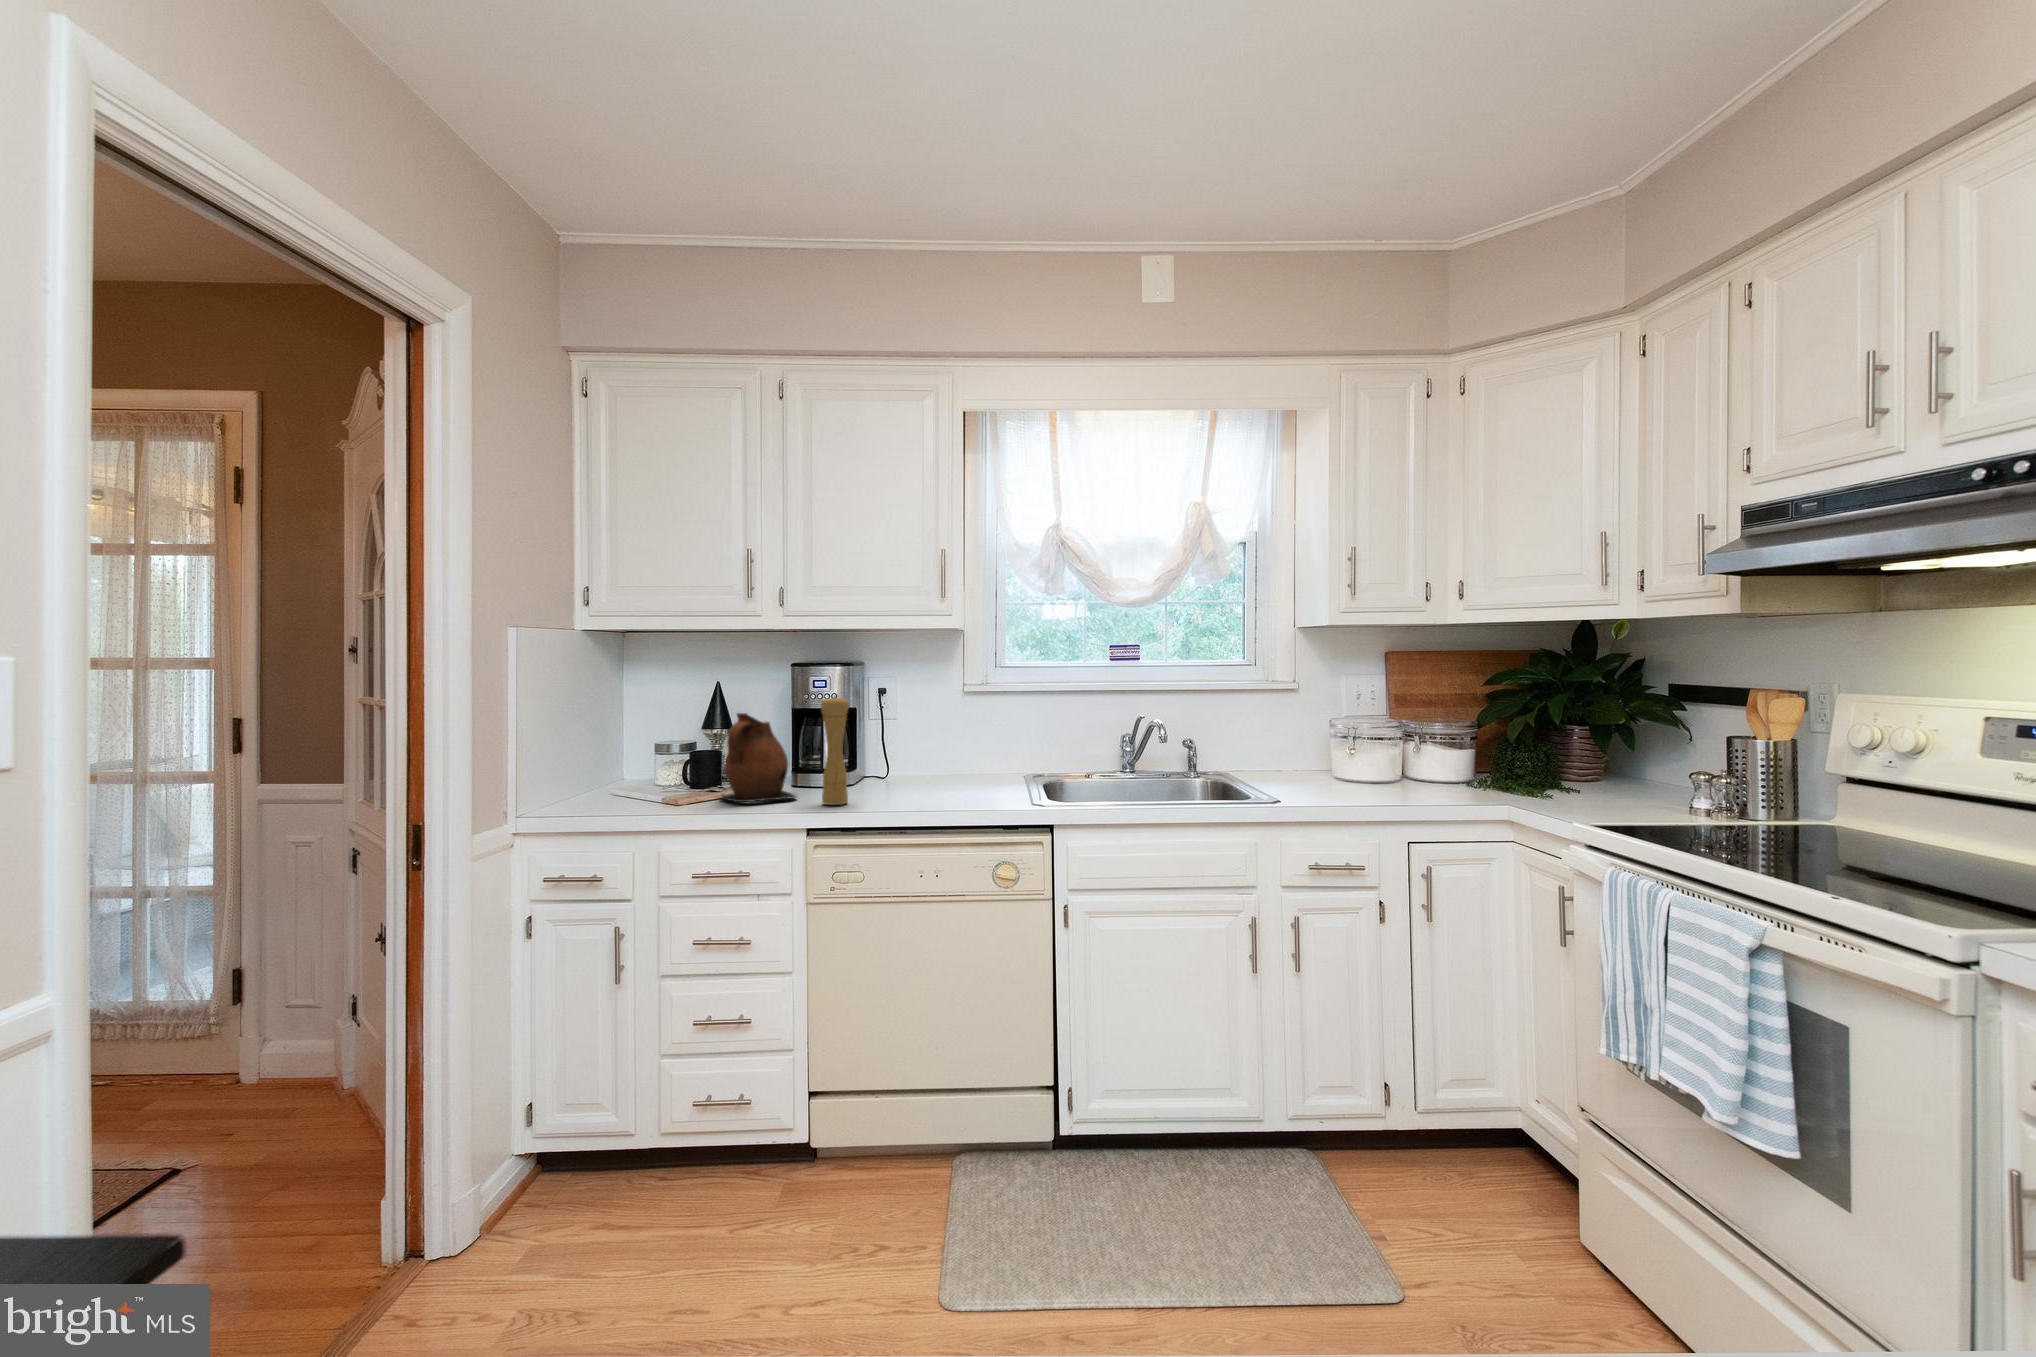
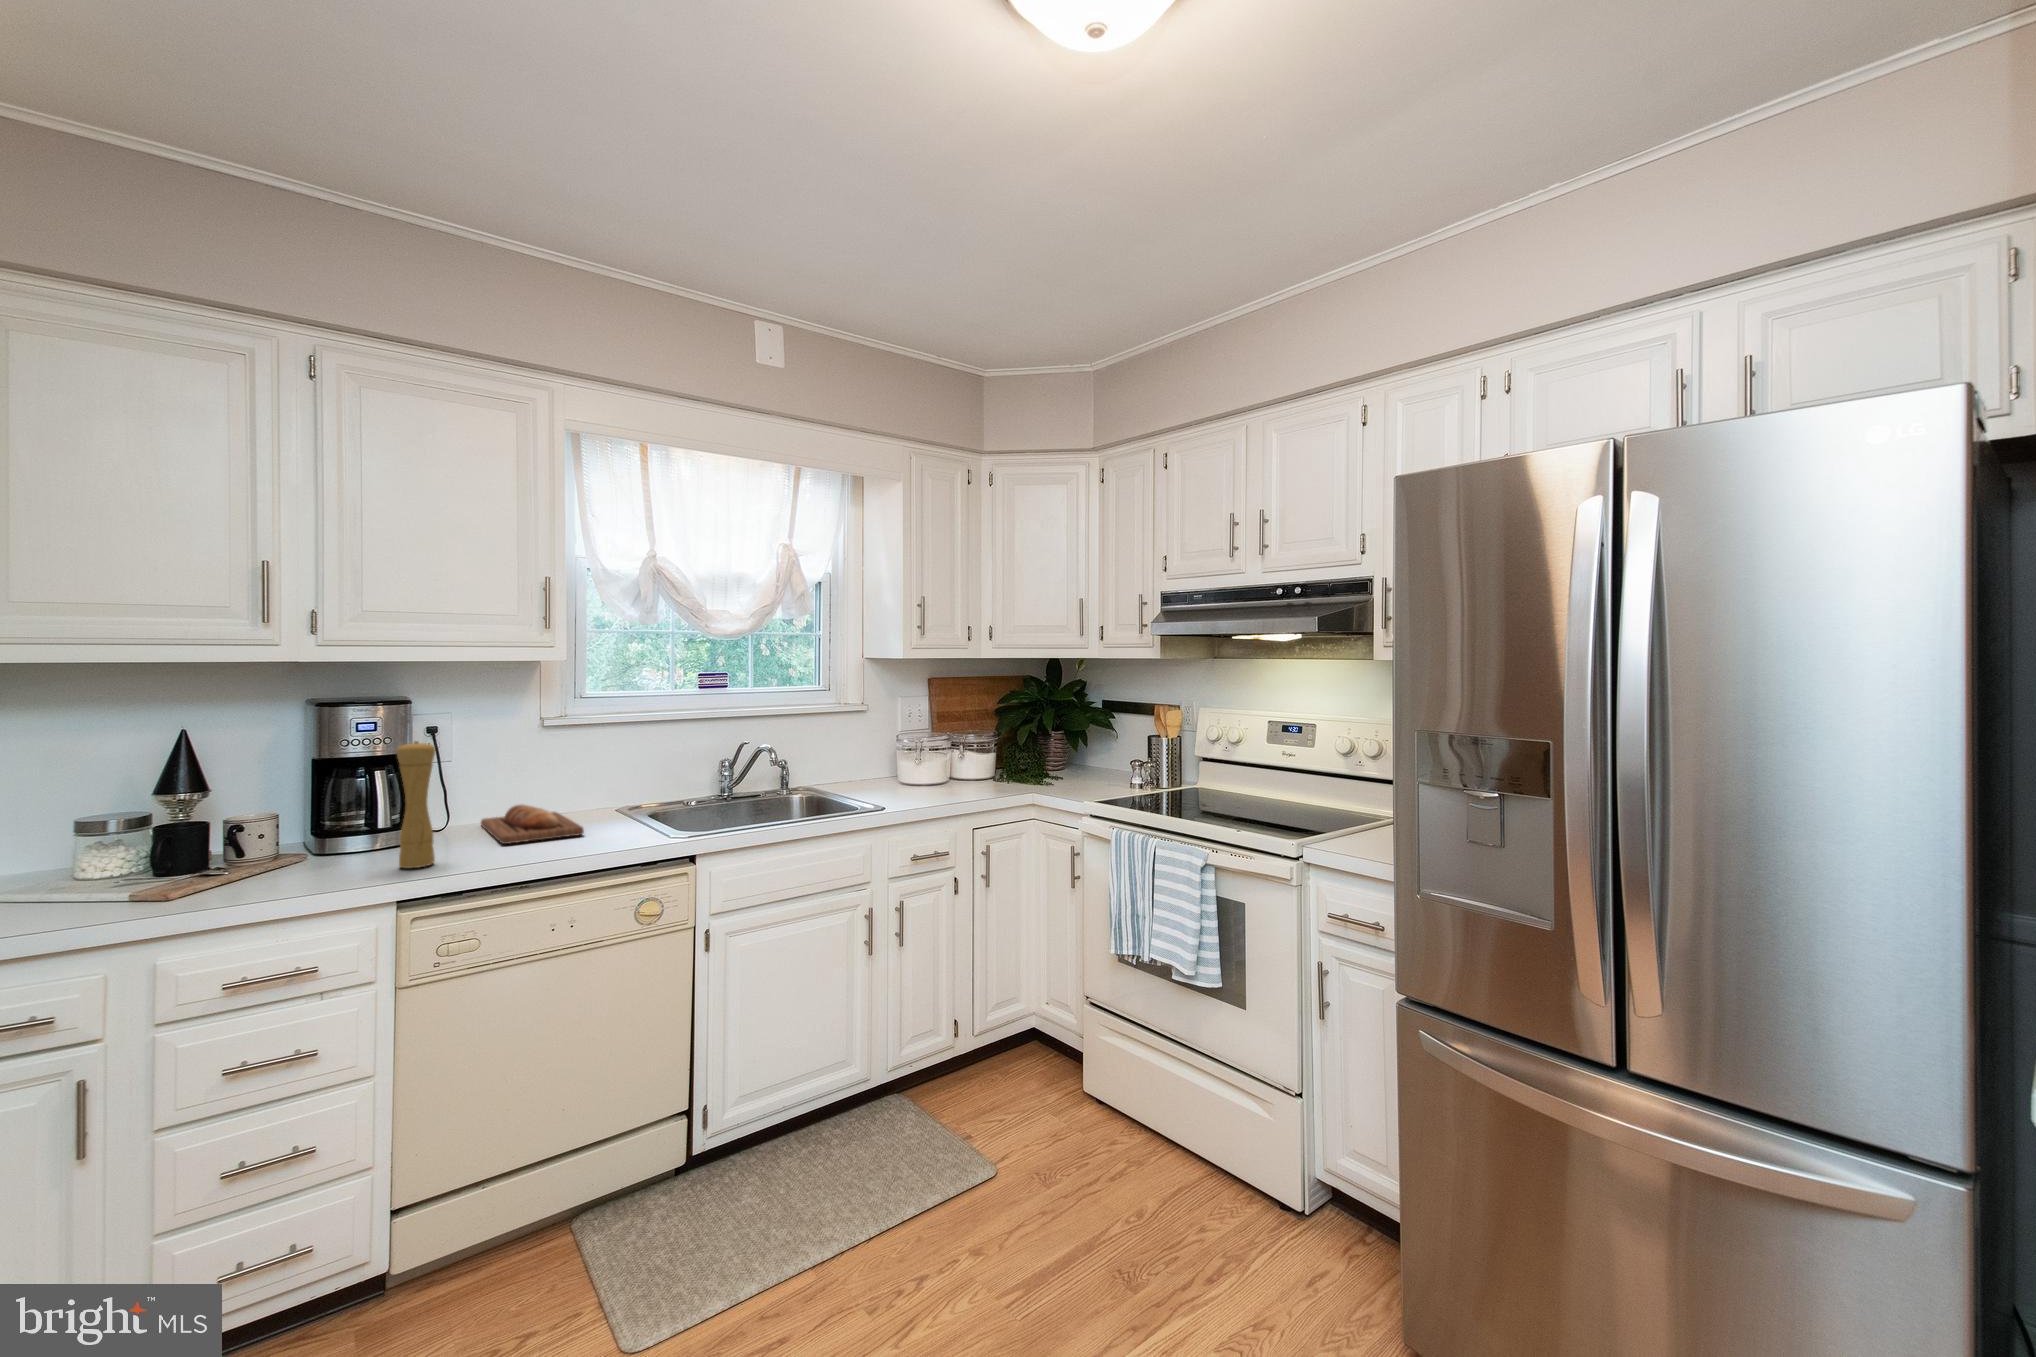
ceramic pitcher: present [722,713,796,802] -> none [218,768,353,883]
bread loaf: none [908,763,976,795] -> present [481,805,584,844]

